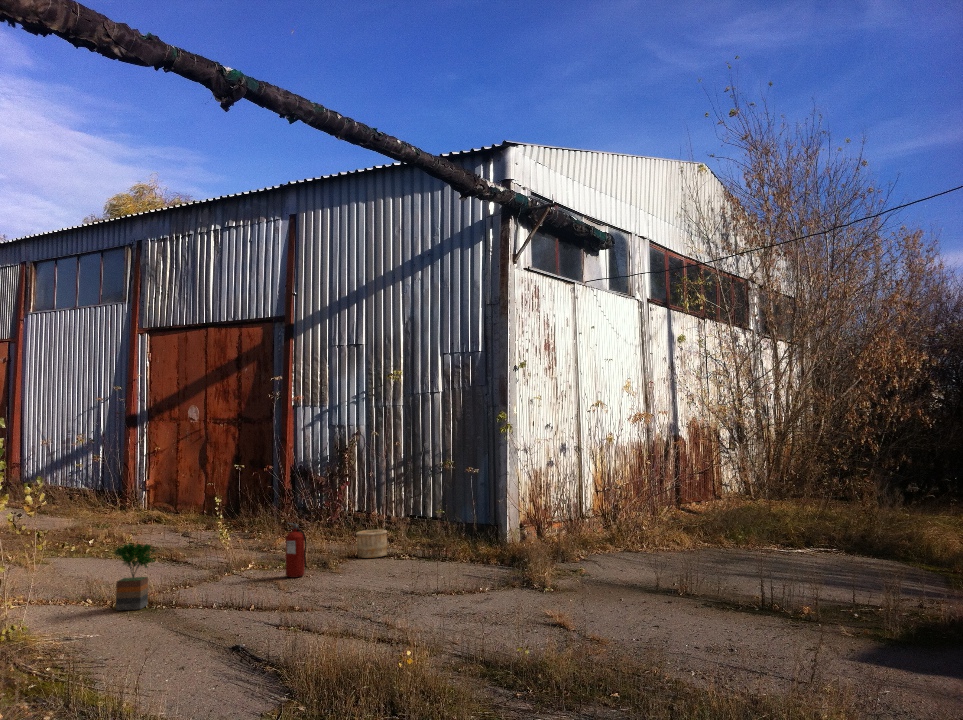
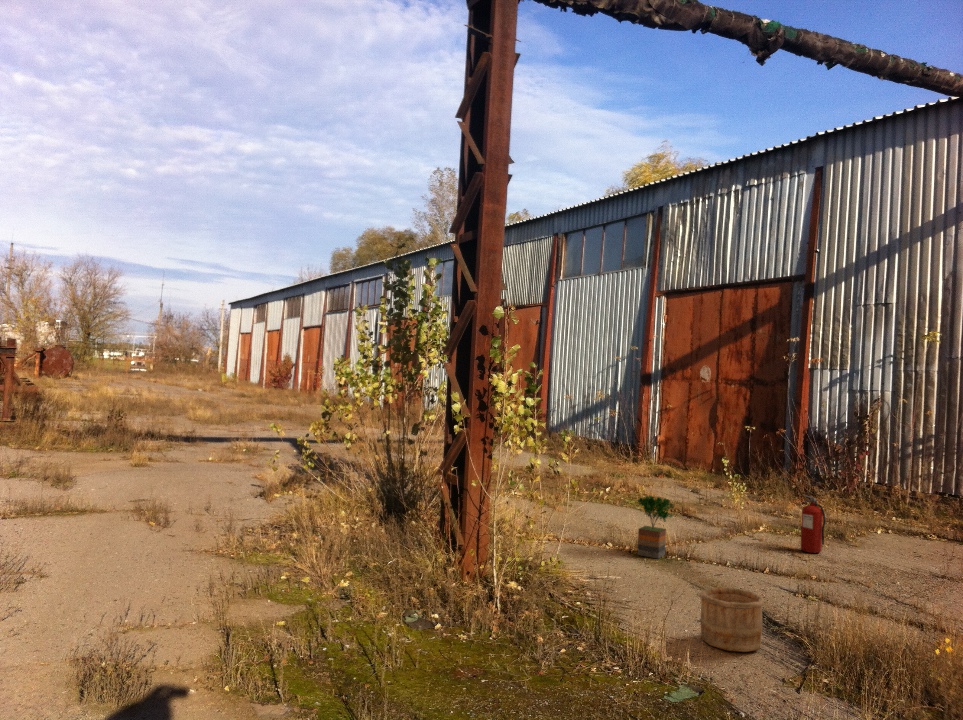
wooden bucket: present [356,529,387,558] -> present [699,587,764,652]

